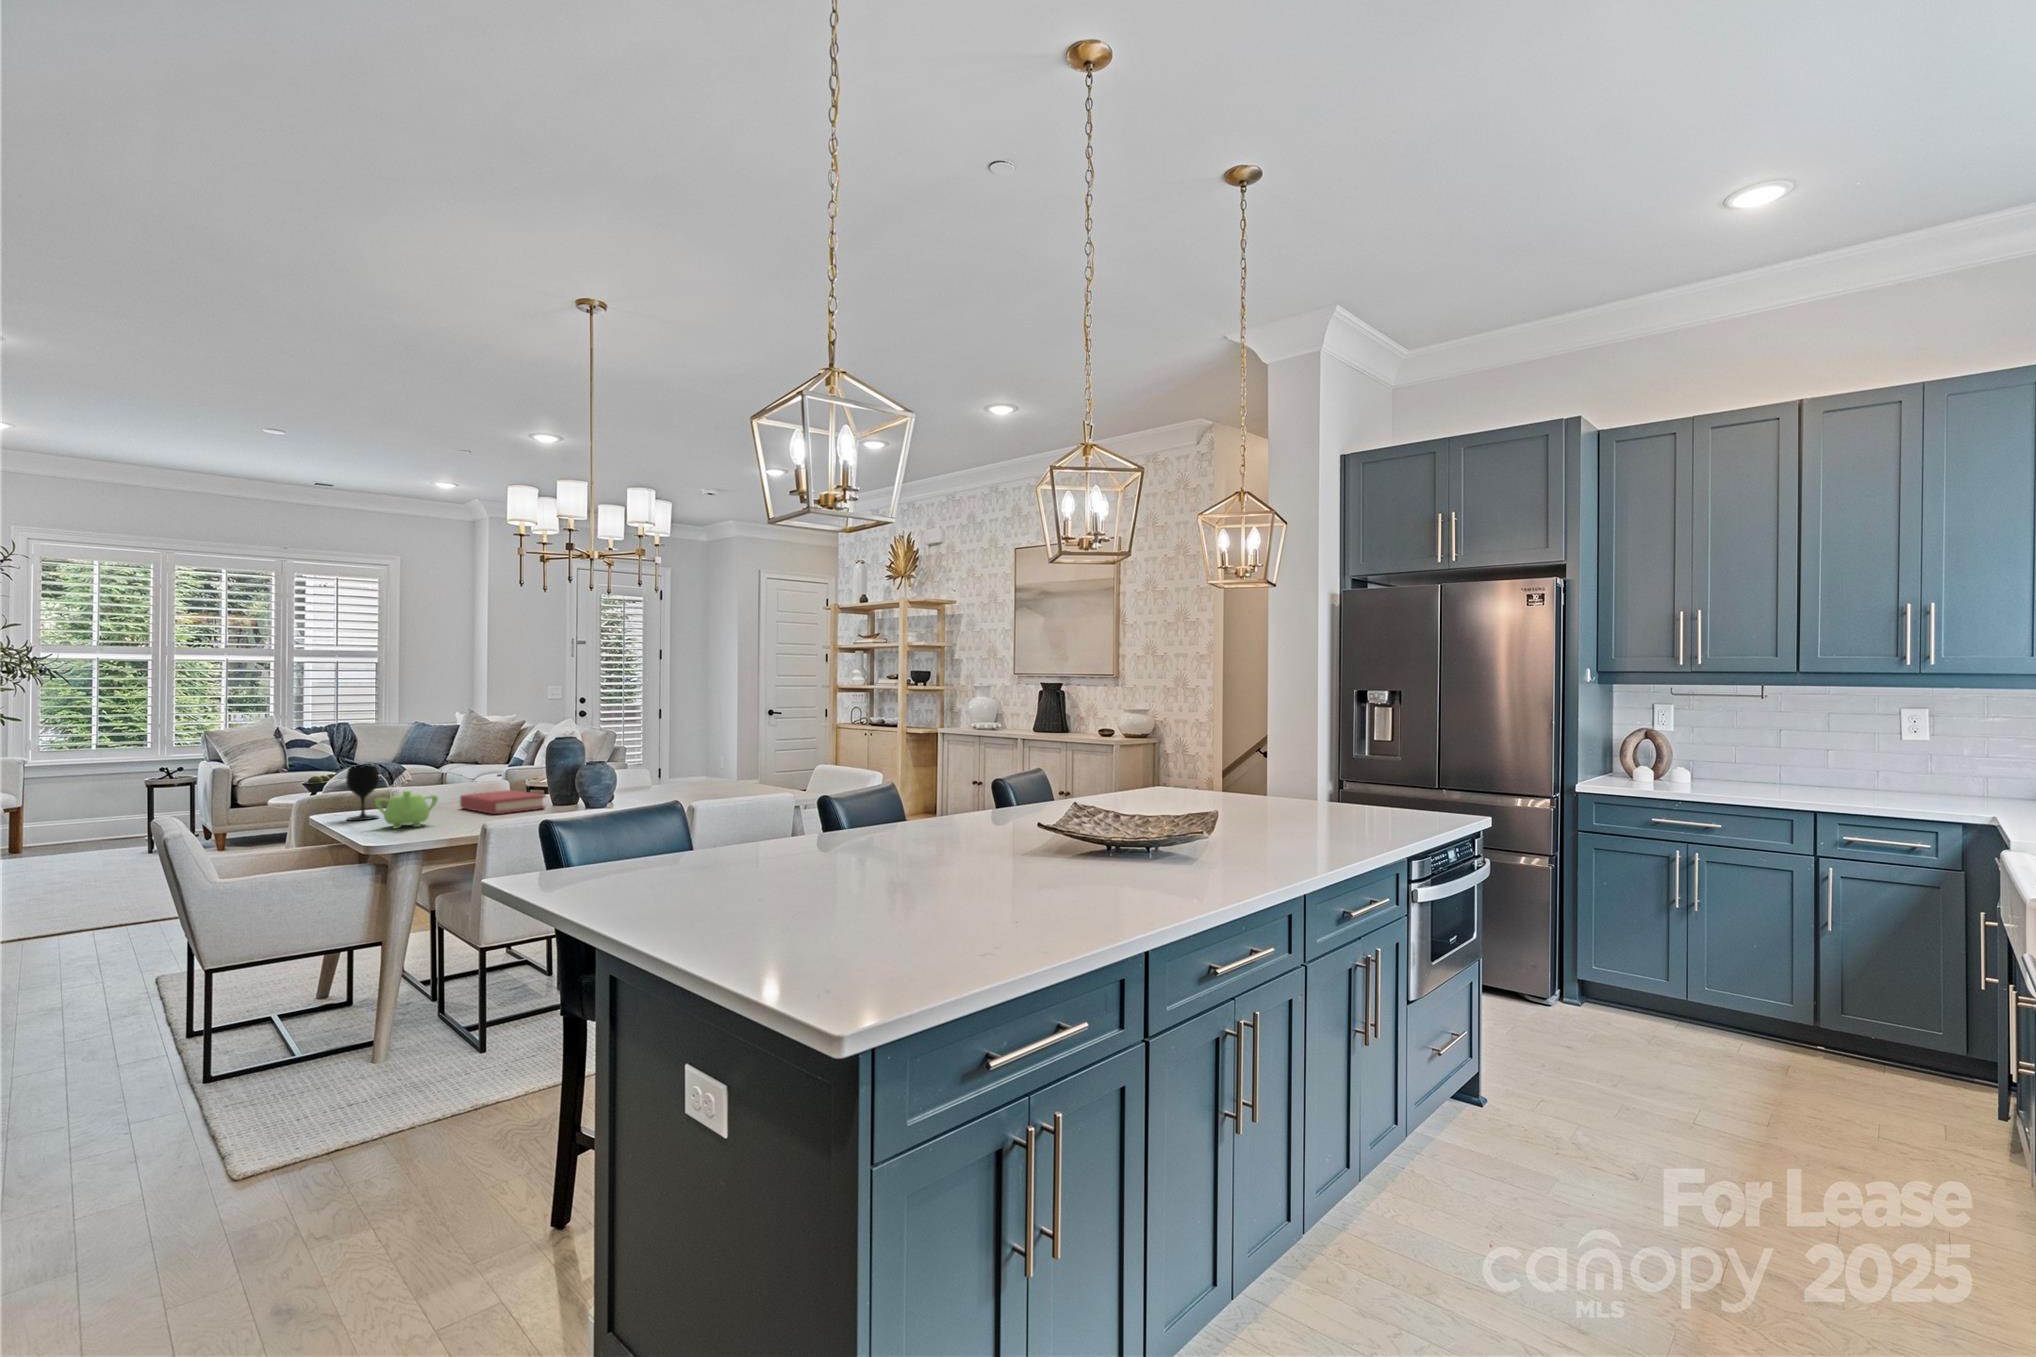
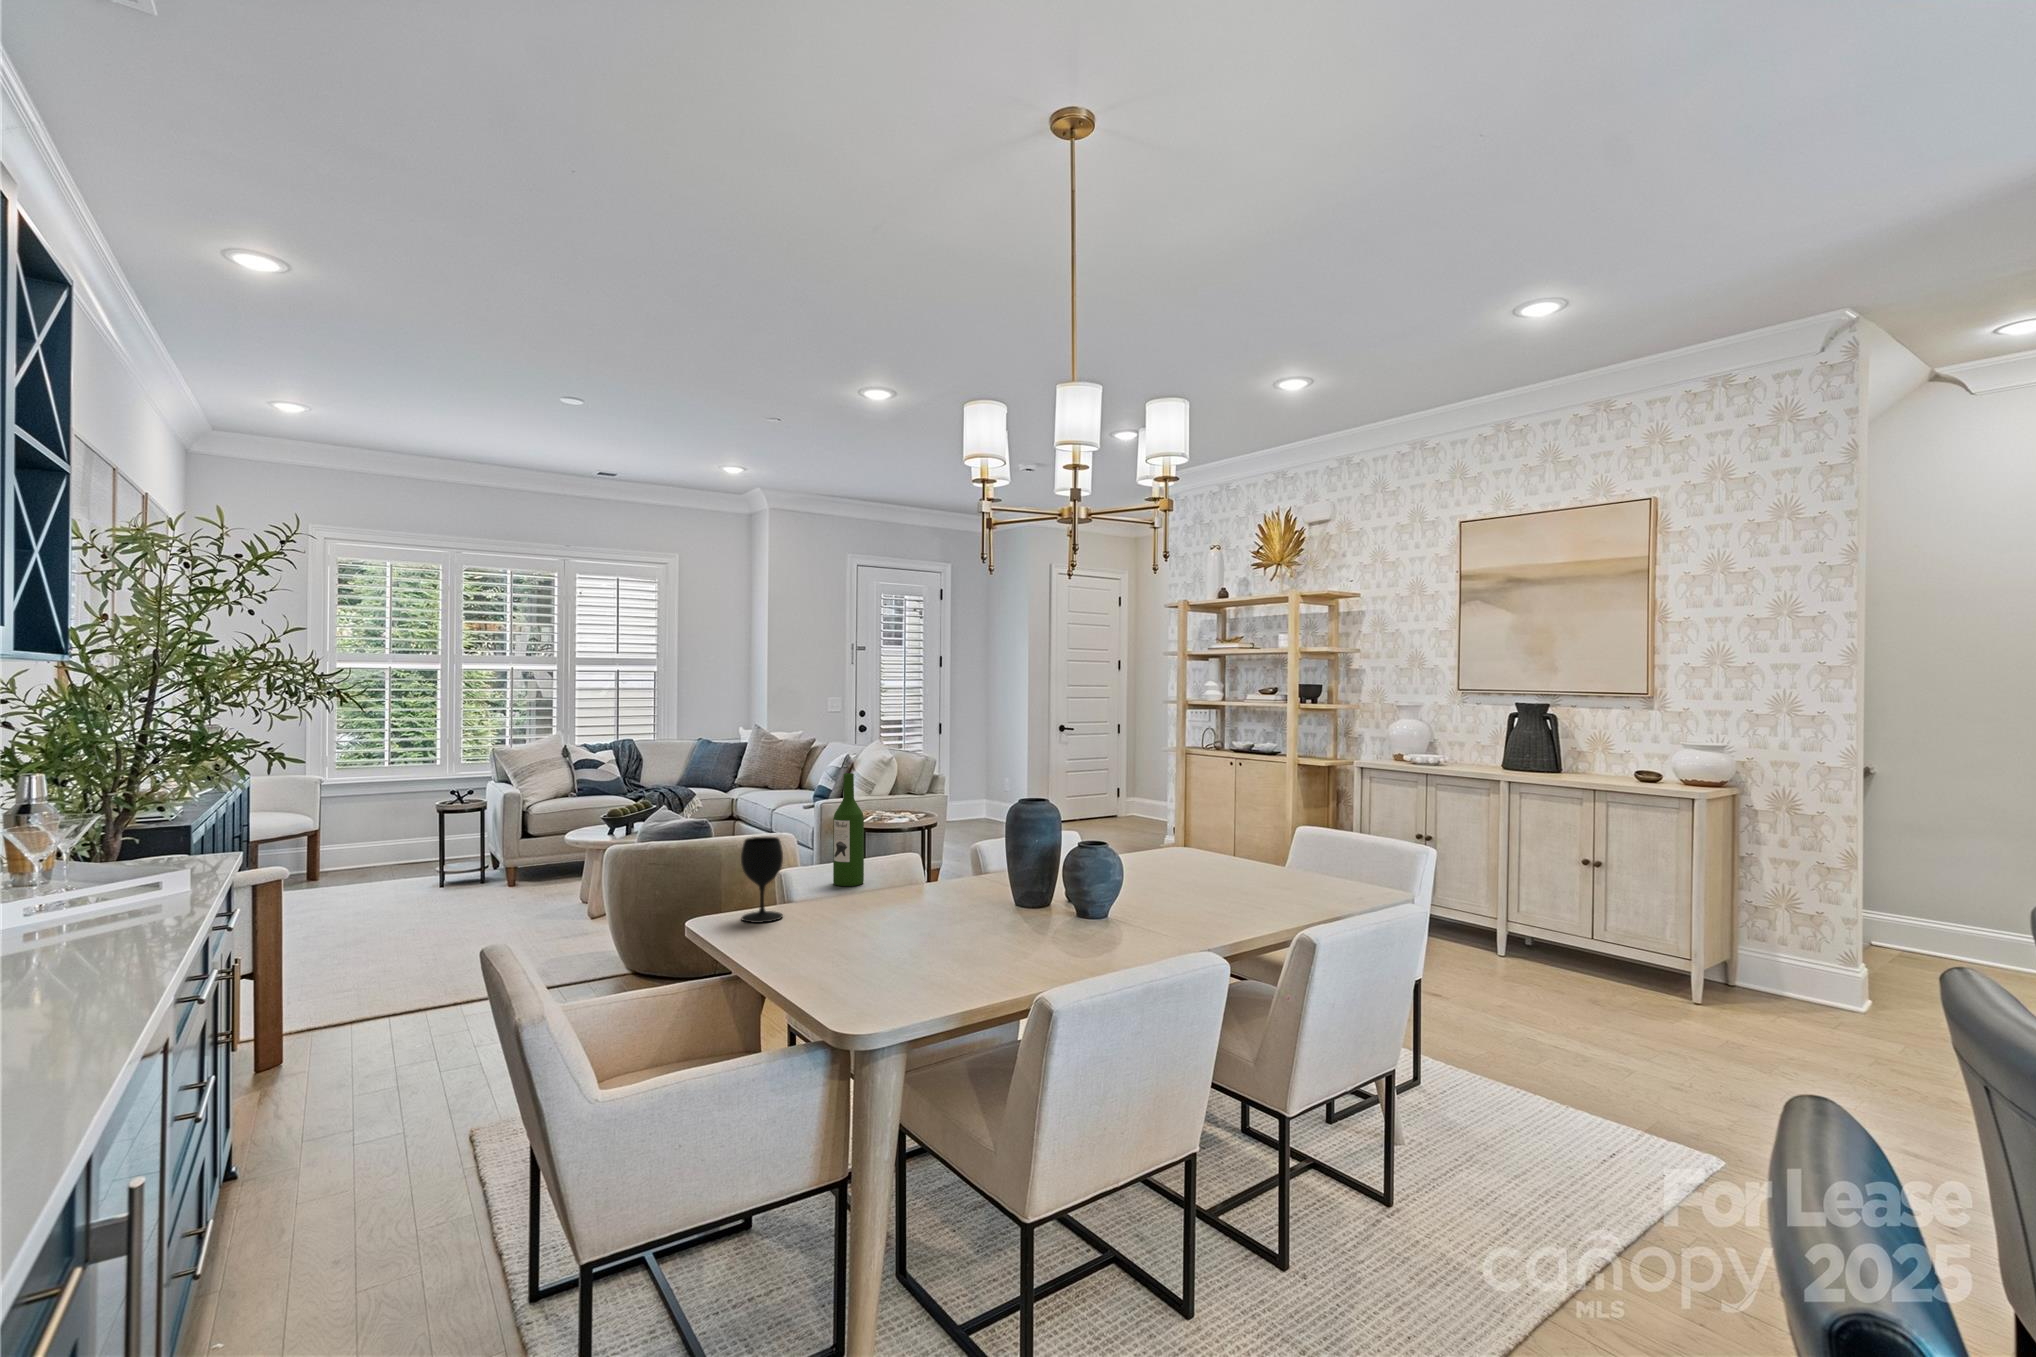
wine bottle: none [437,727,461,804] -> present [833,773,864,886]
hardback book: present [460,790,545,814] -> none [877,868,1000,915]
teapot: present [375,791,438,829] -> none [799,886,882,948]

